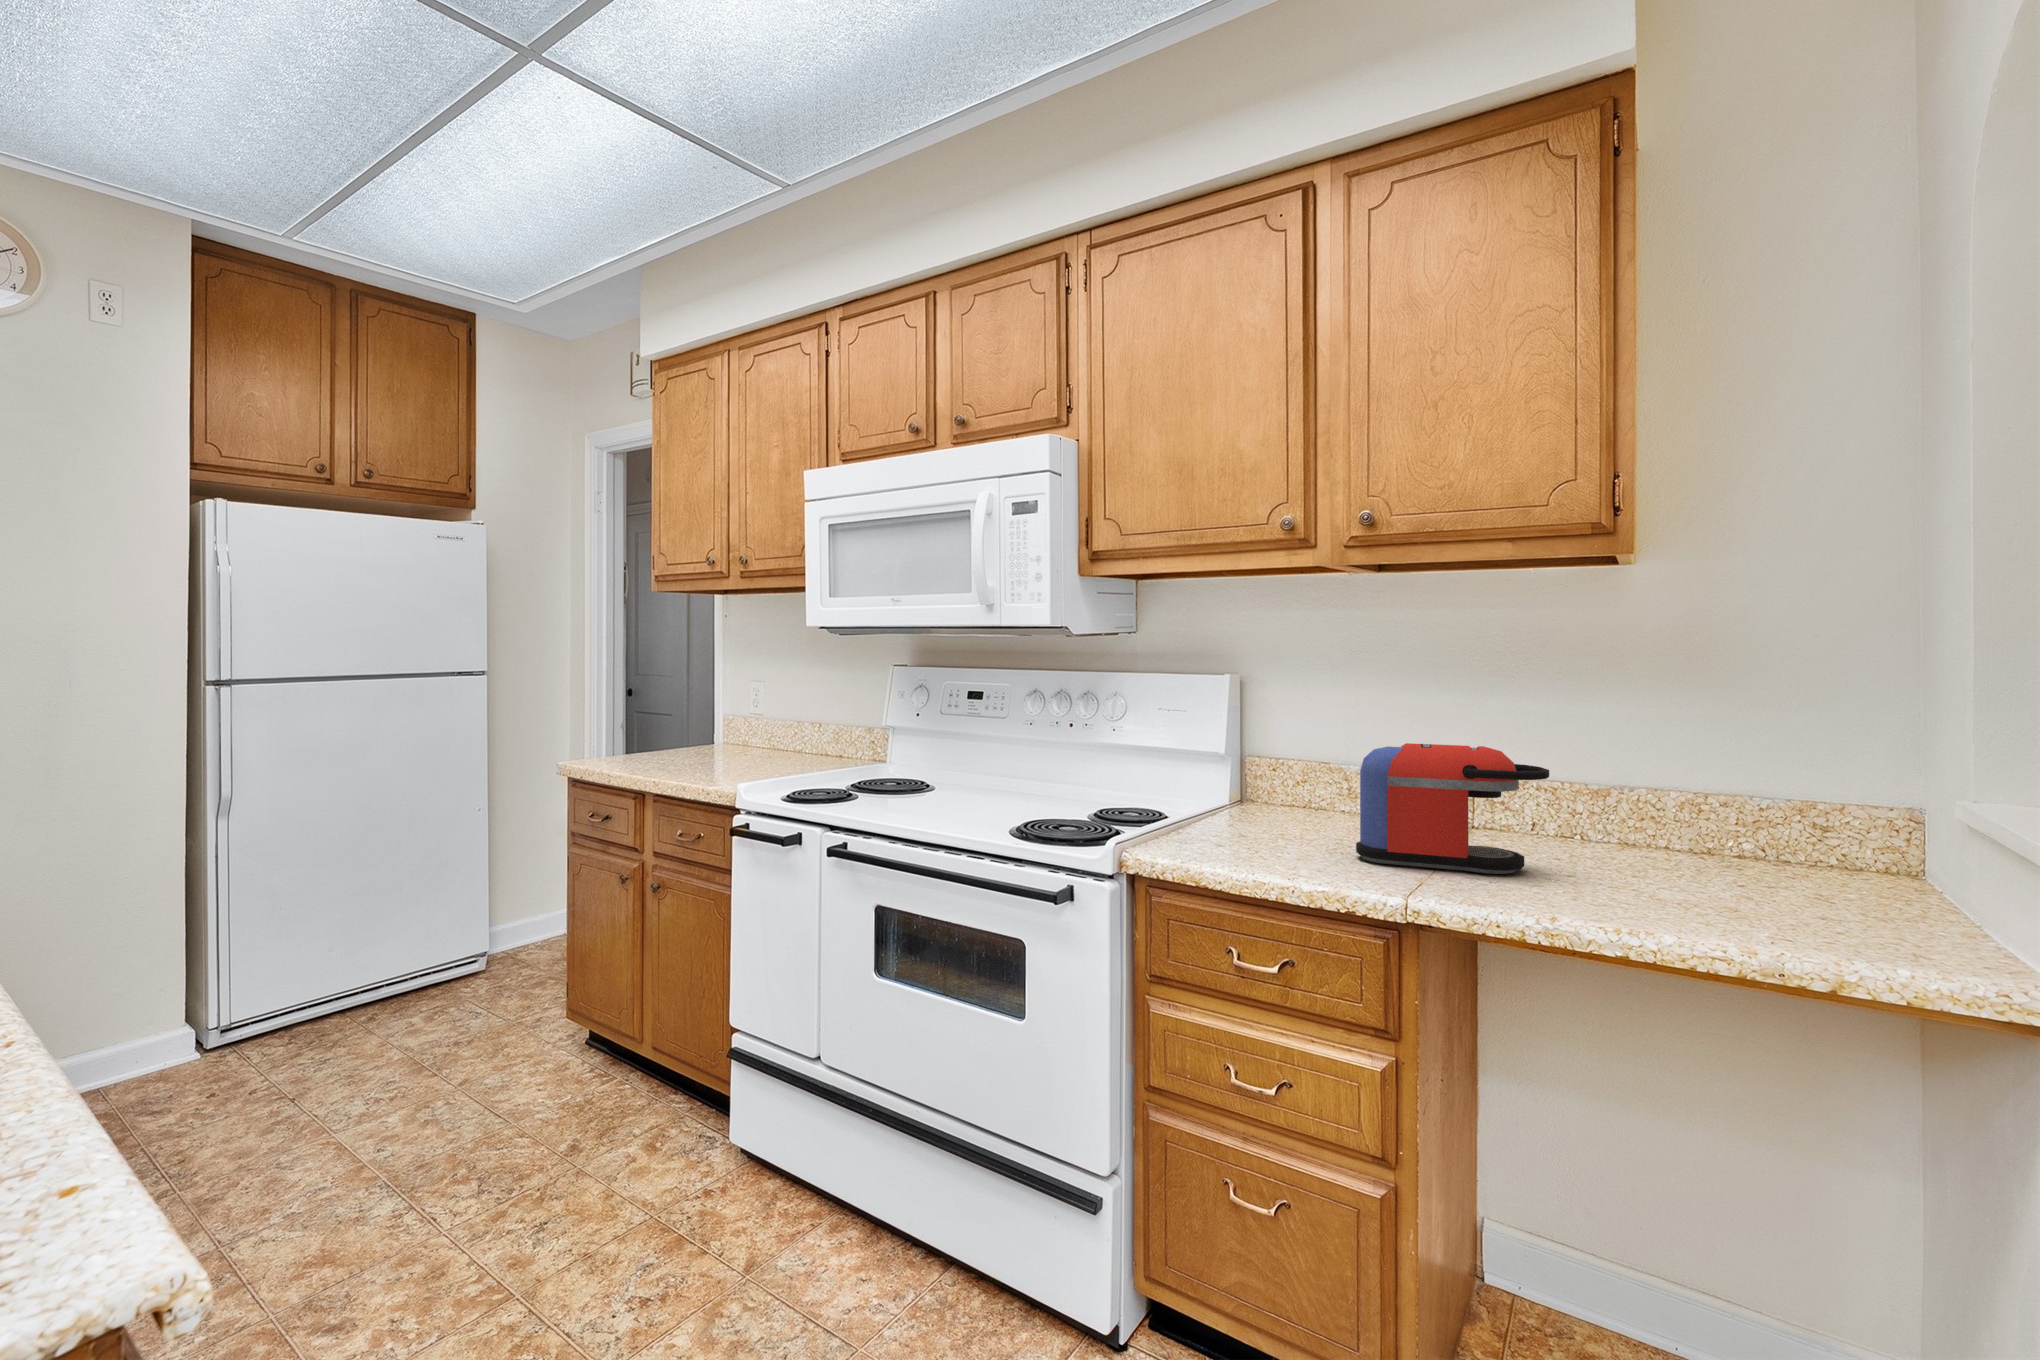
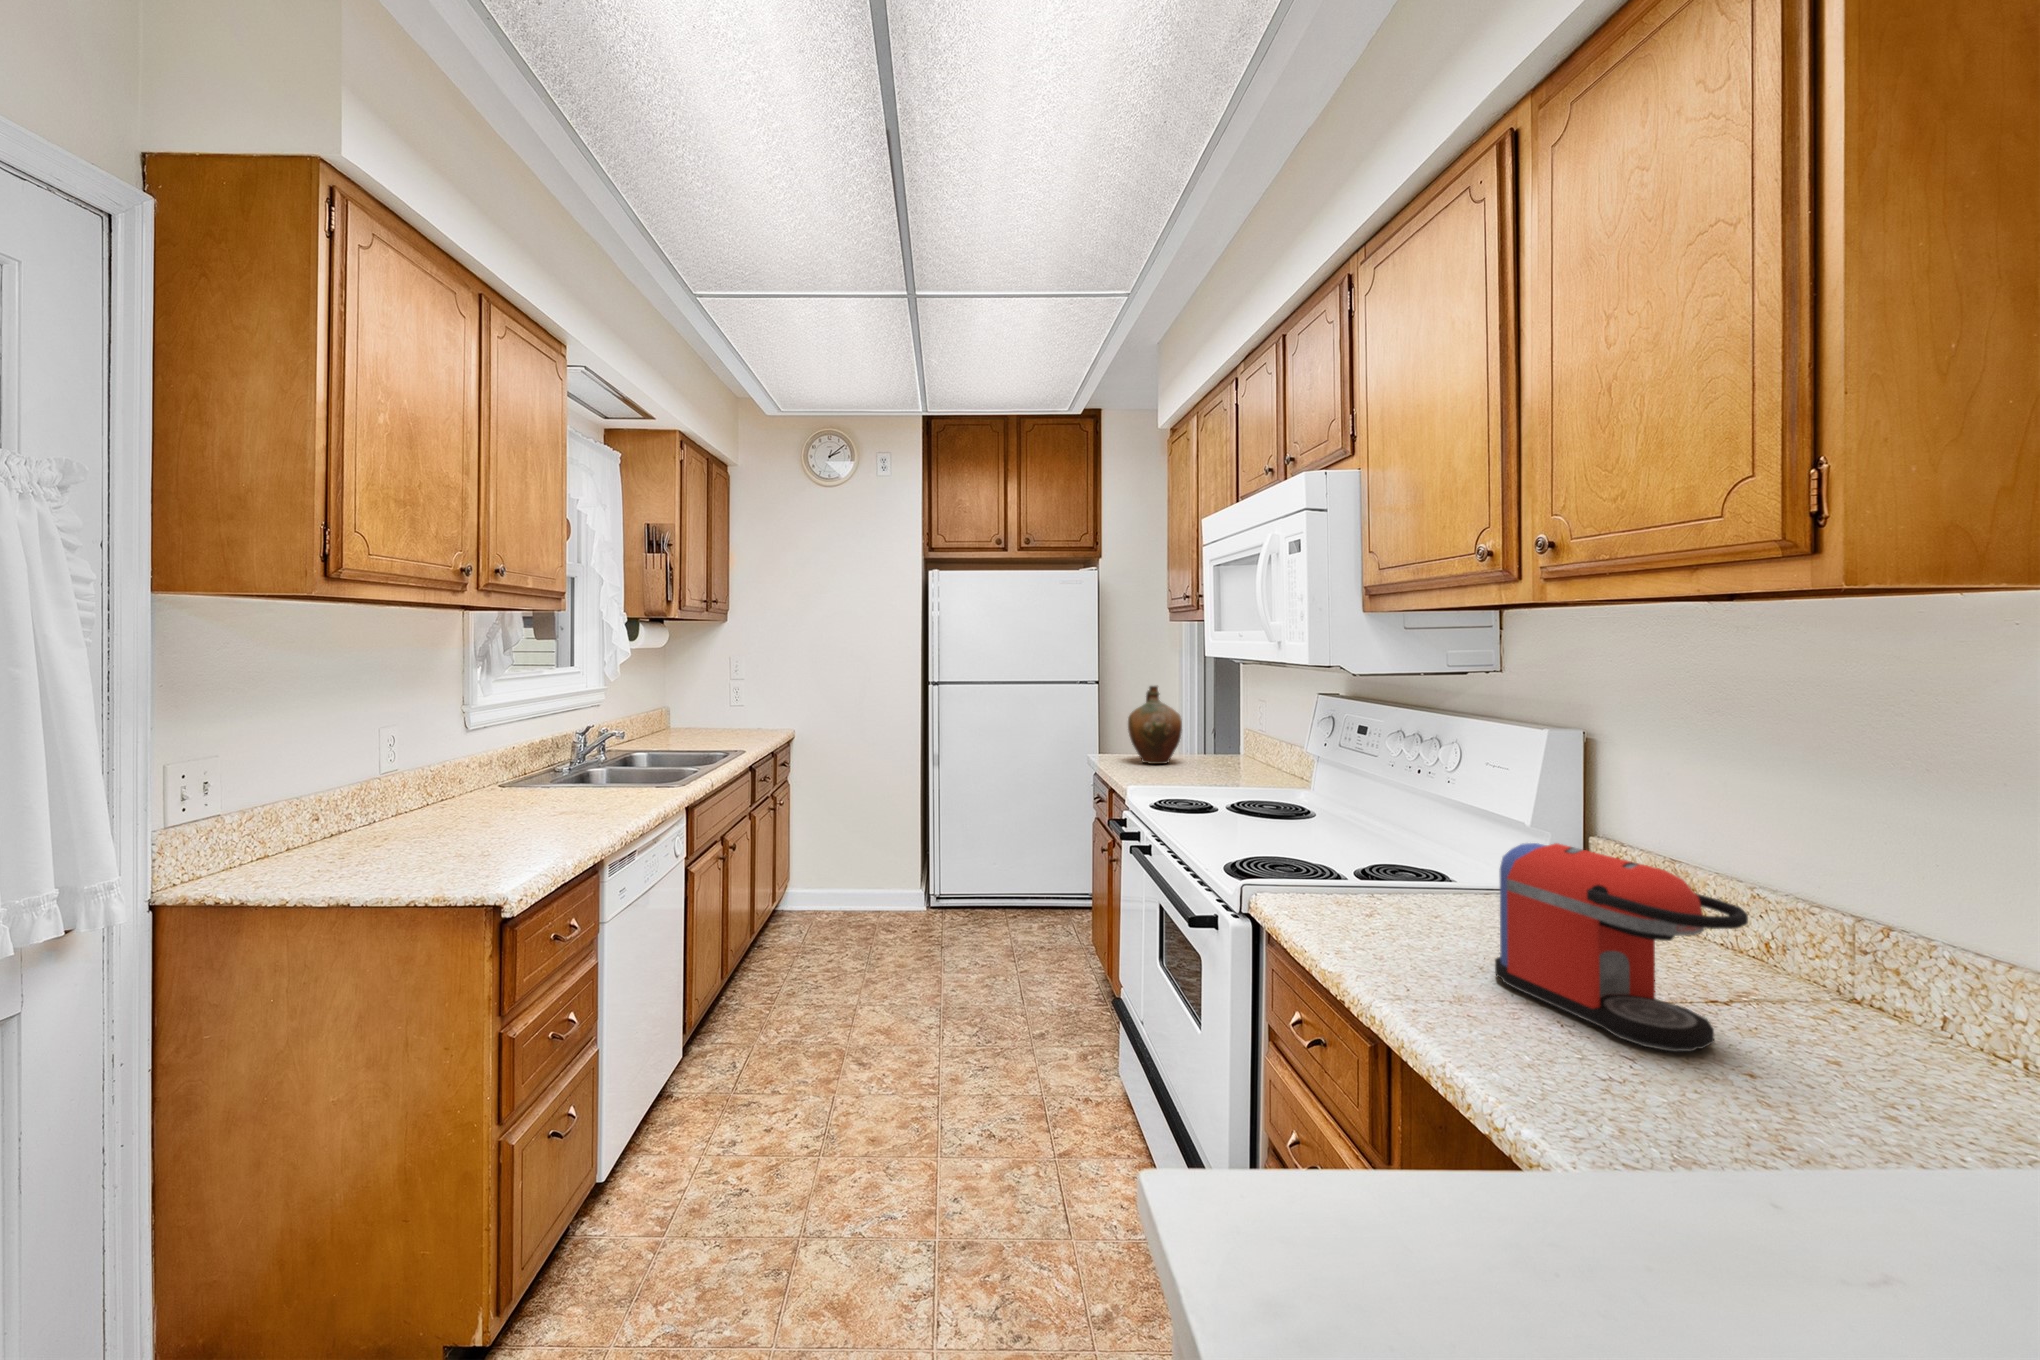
ceramic jug: none [627,666,701,765] -> present [1128,686,1182,764]

